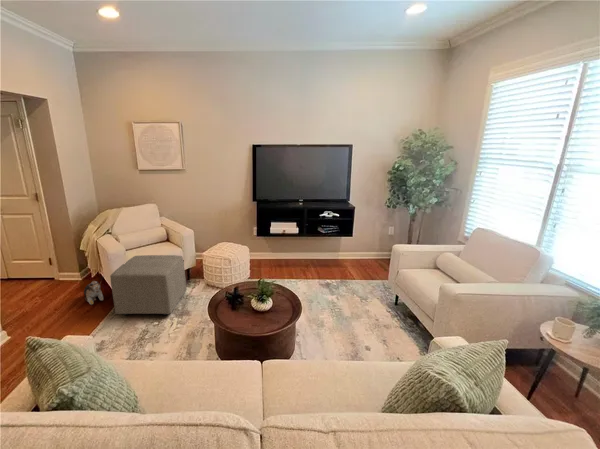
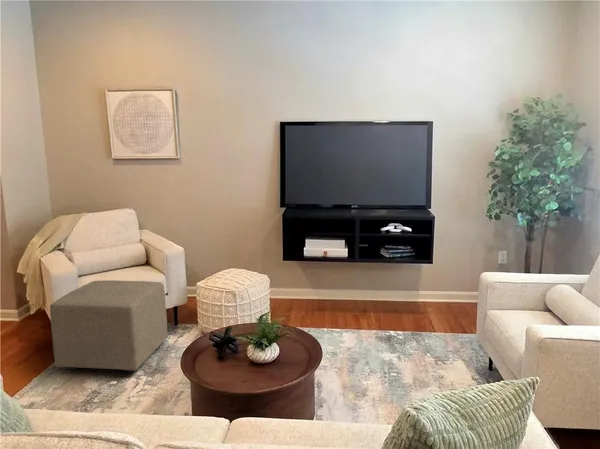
plush toy: present [84,281,103,305] -> none [17,316,44,353]

